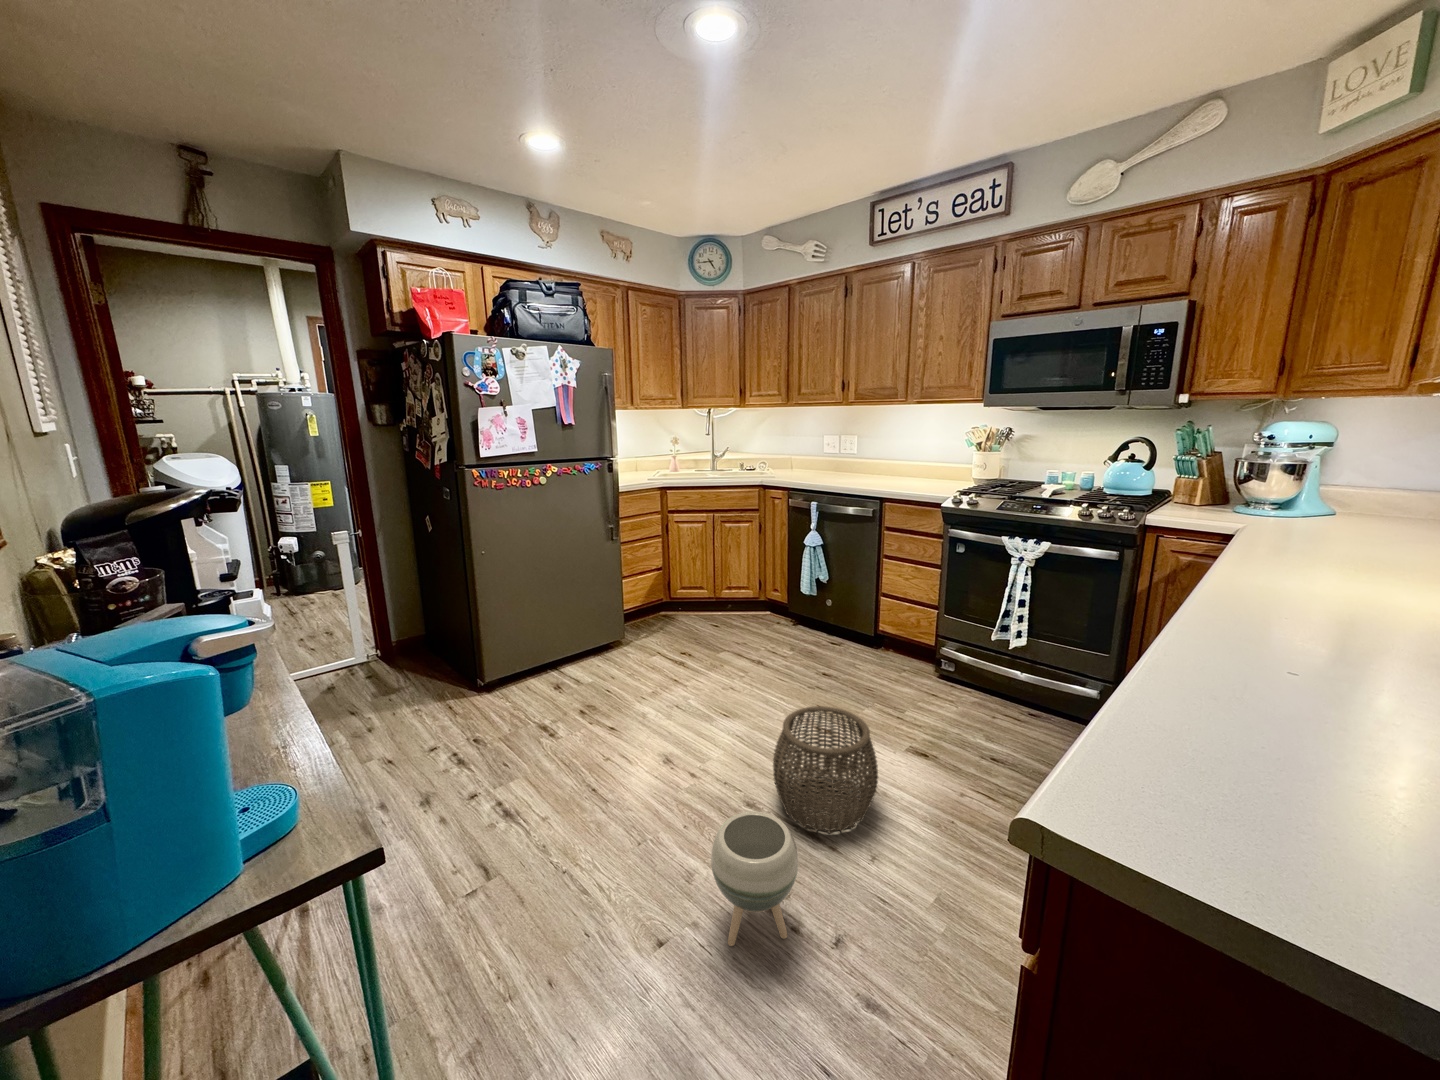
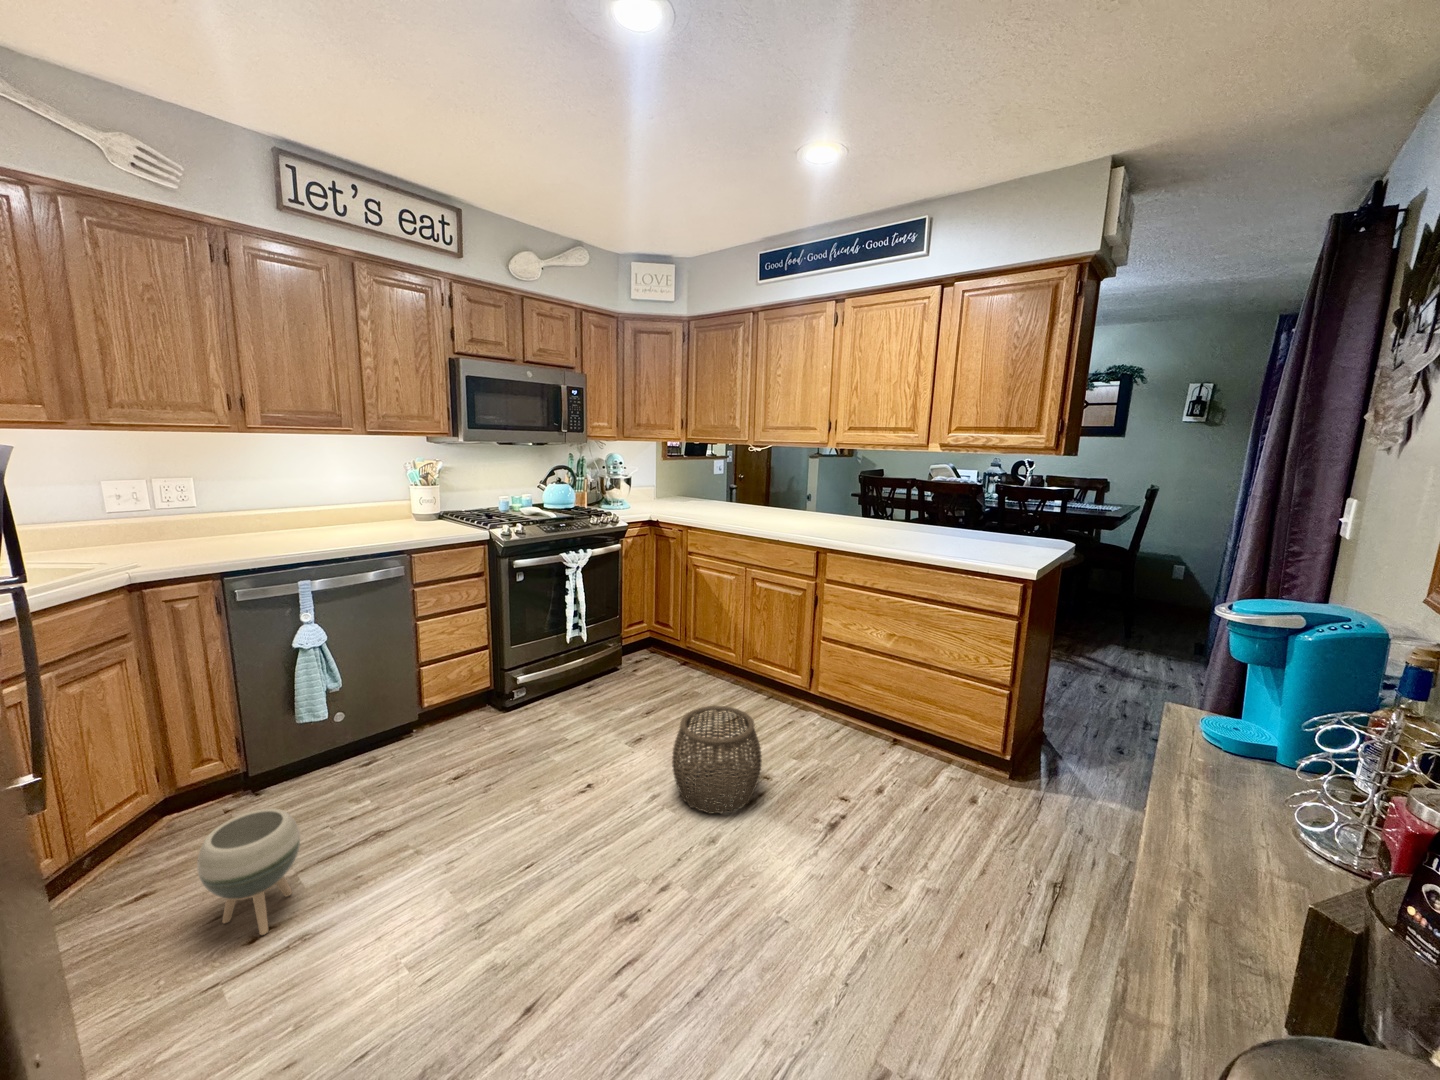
planter: present [711,811,798,946] -> present [197,808,300,935]

